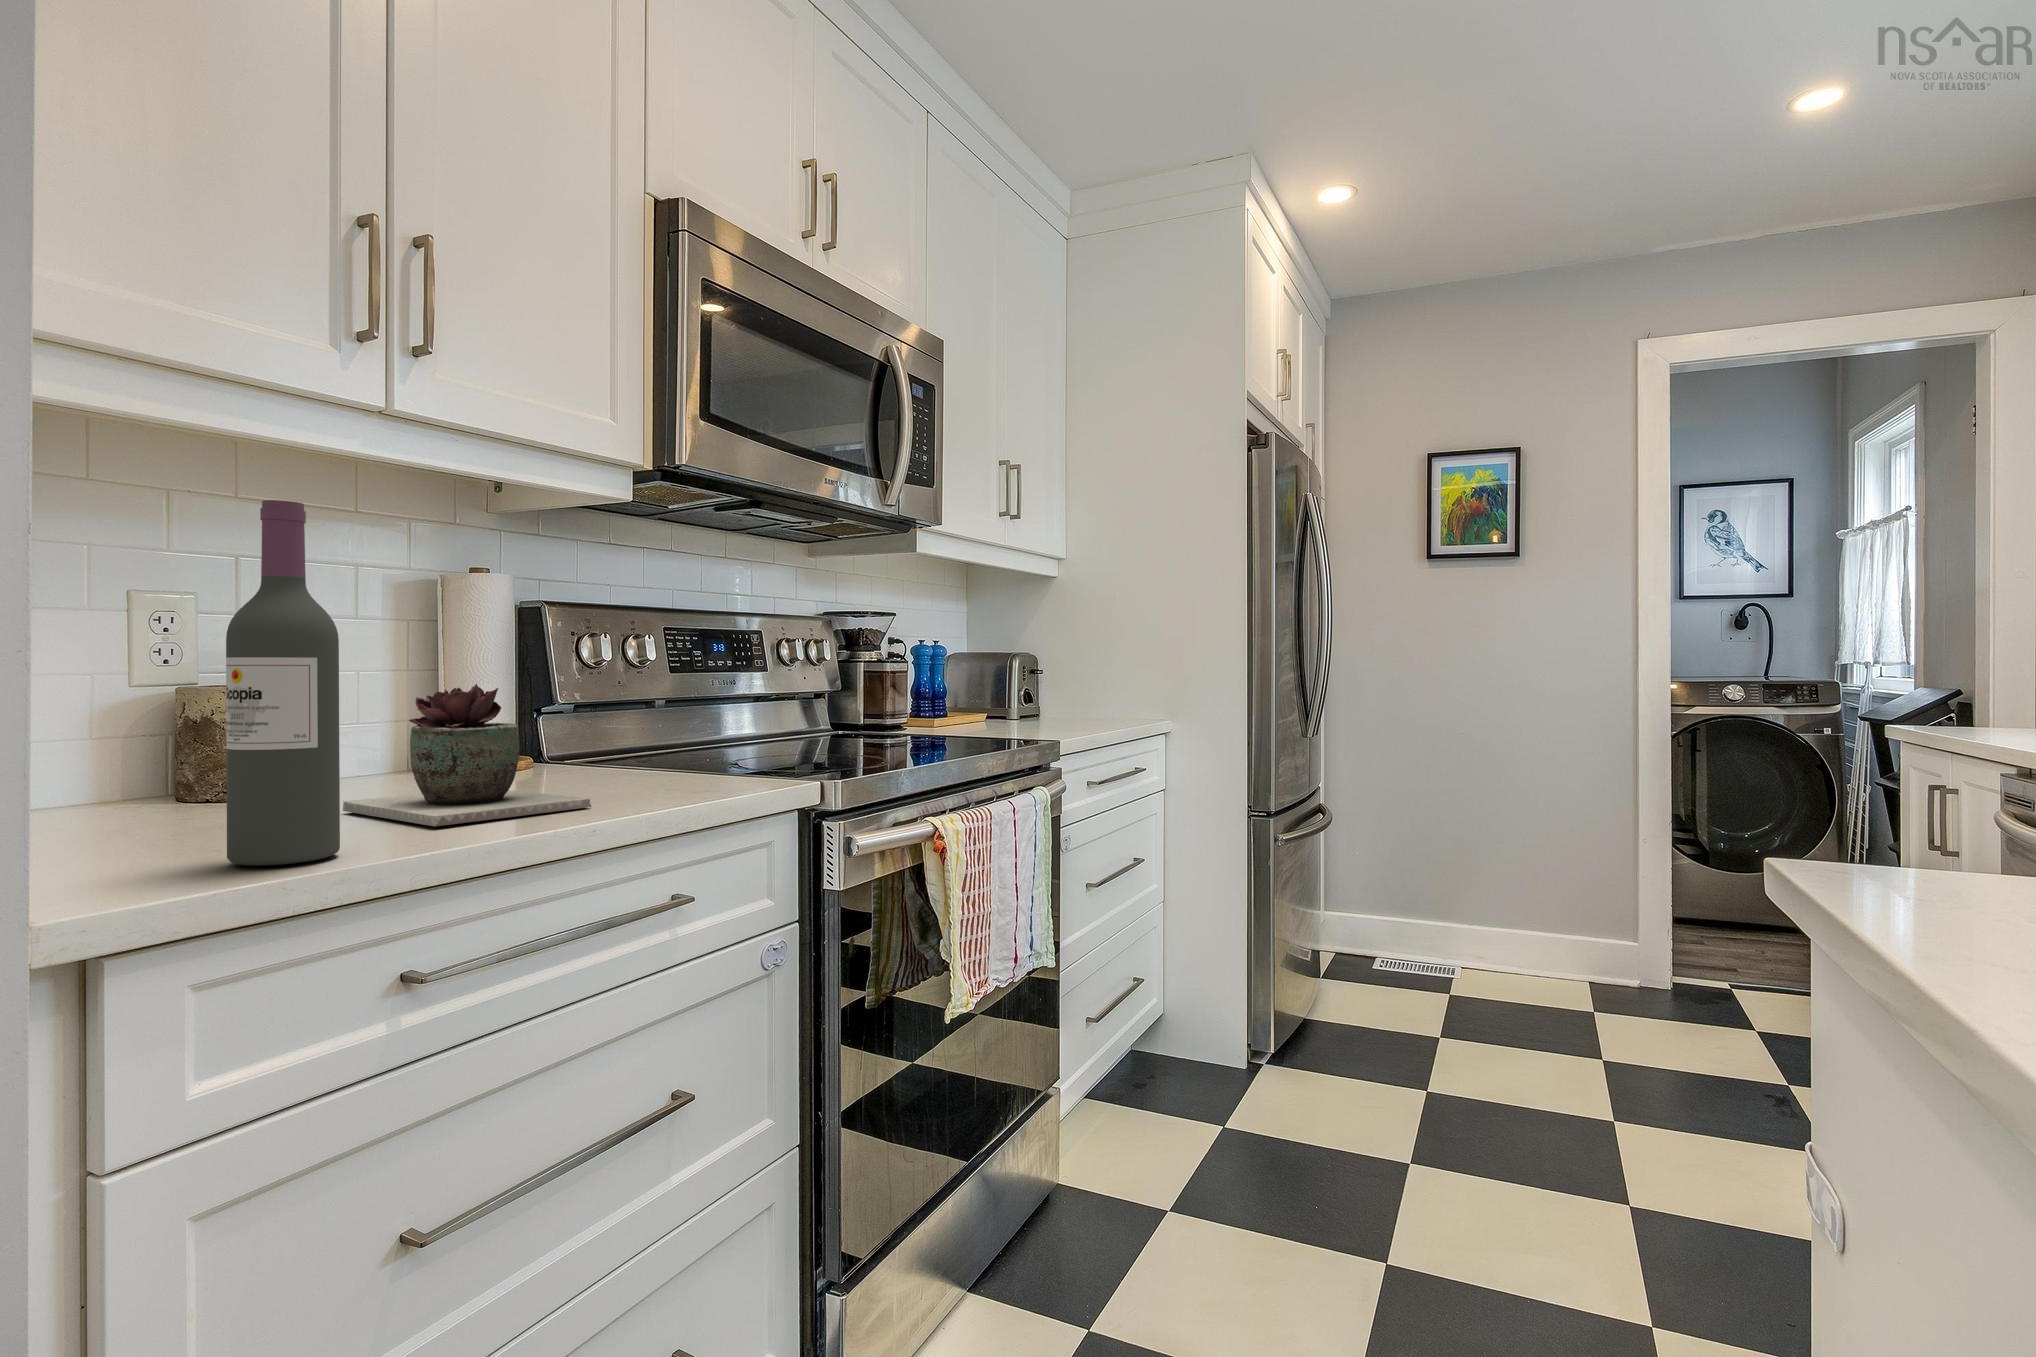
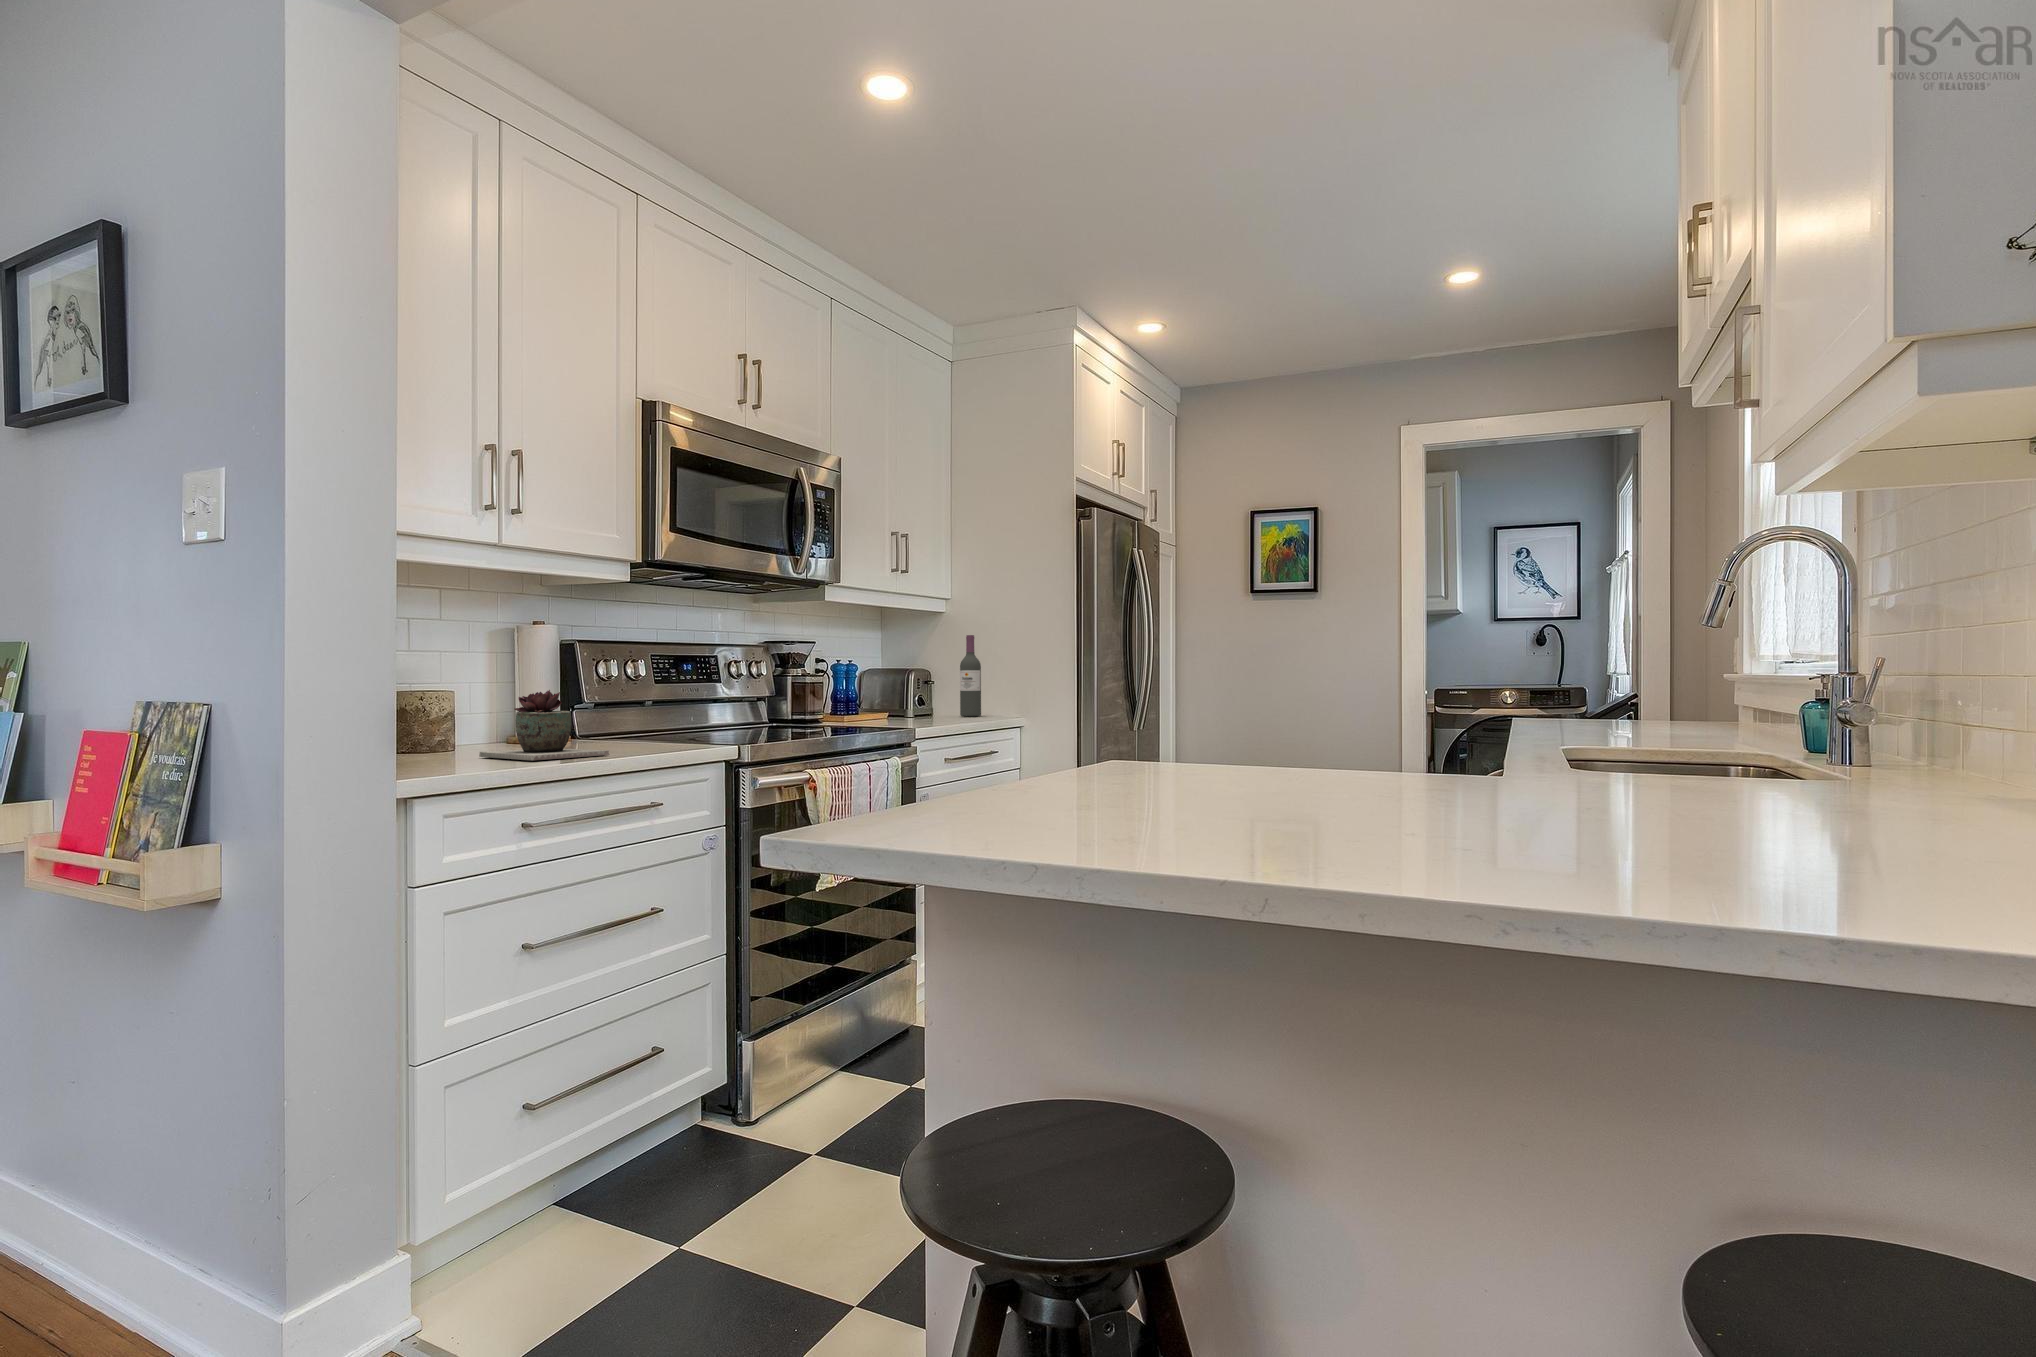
wine bottle: present [226,500,340,866] -> present [960,635,981,716]

